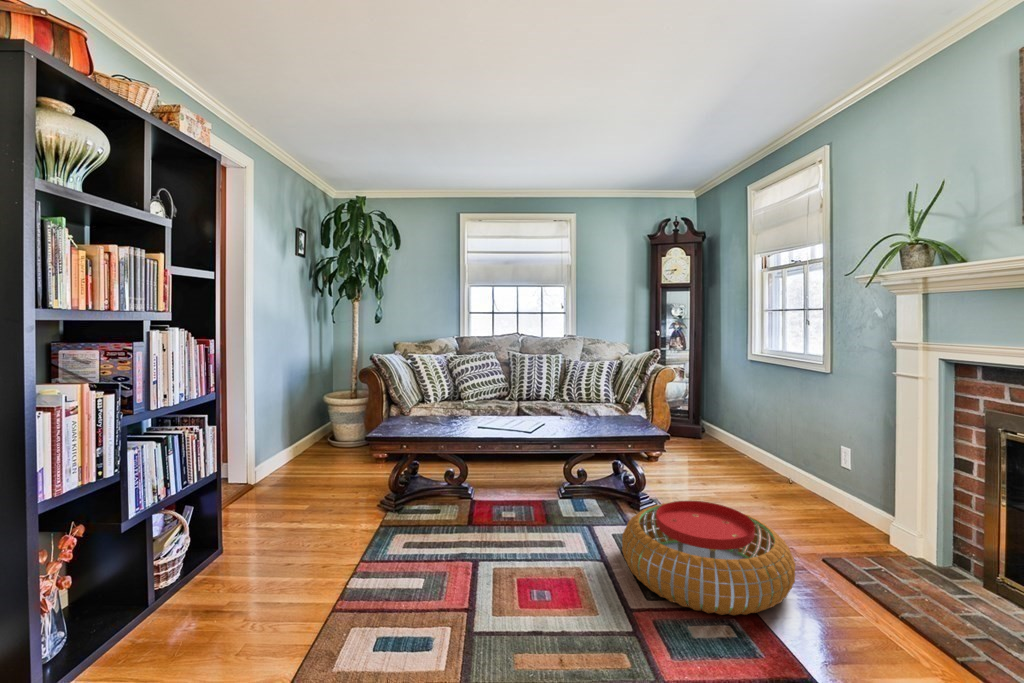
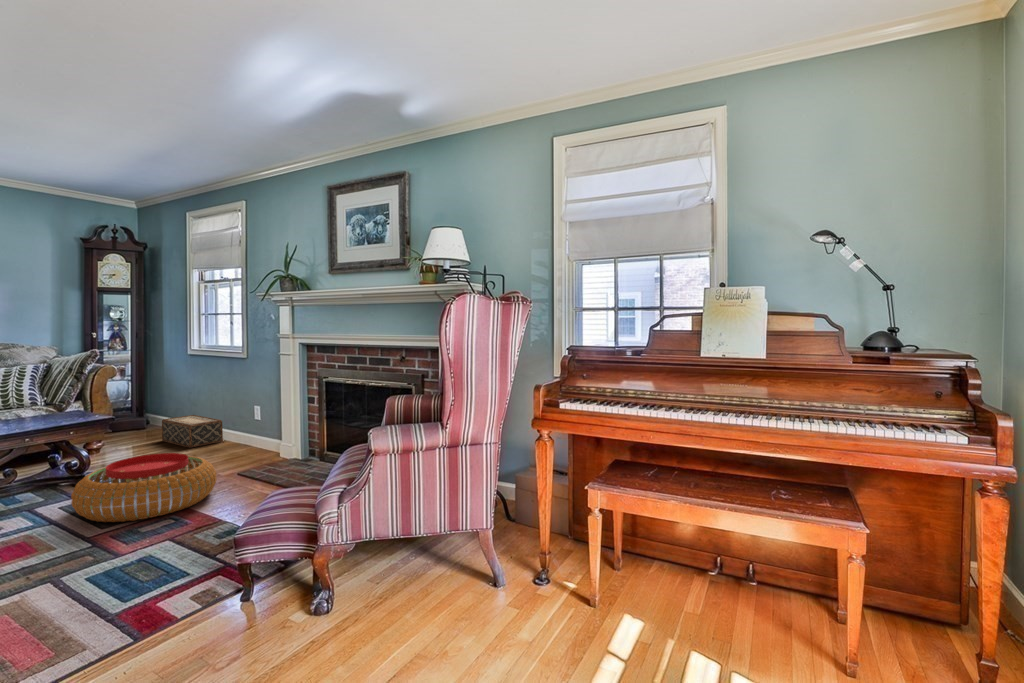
woven basket: none [716,433,787,479] -> present [162,415,223,448]

